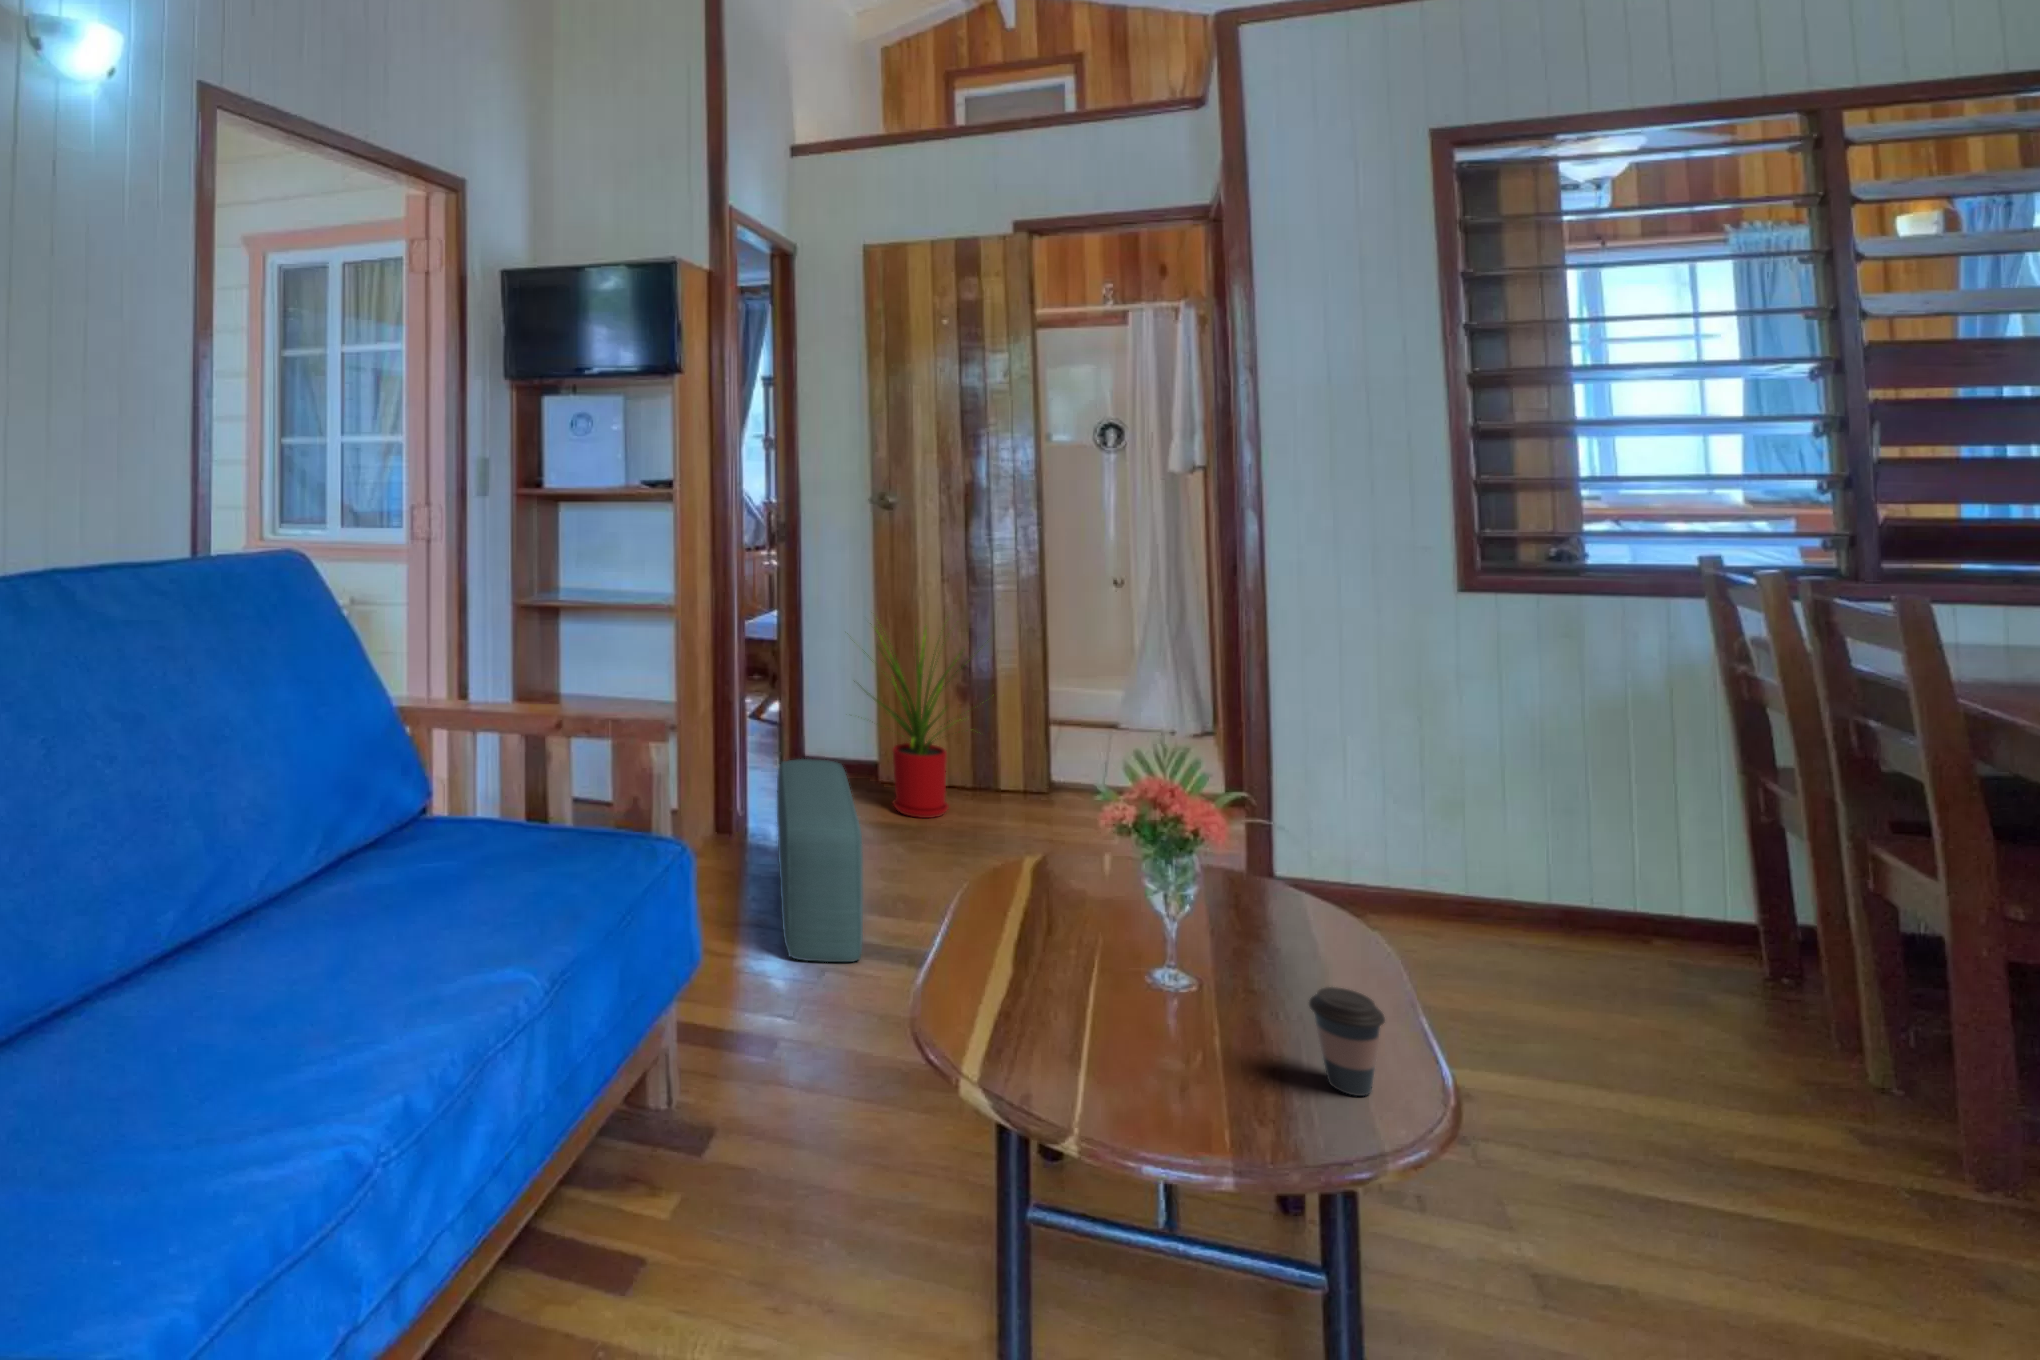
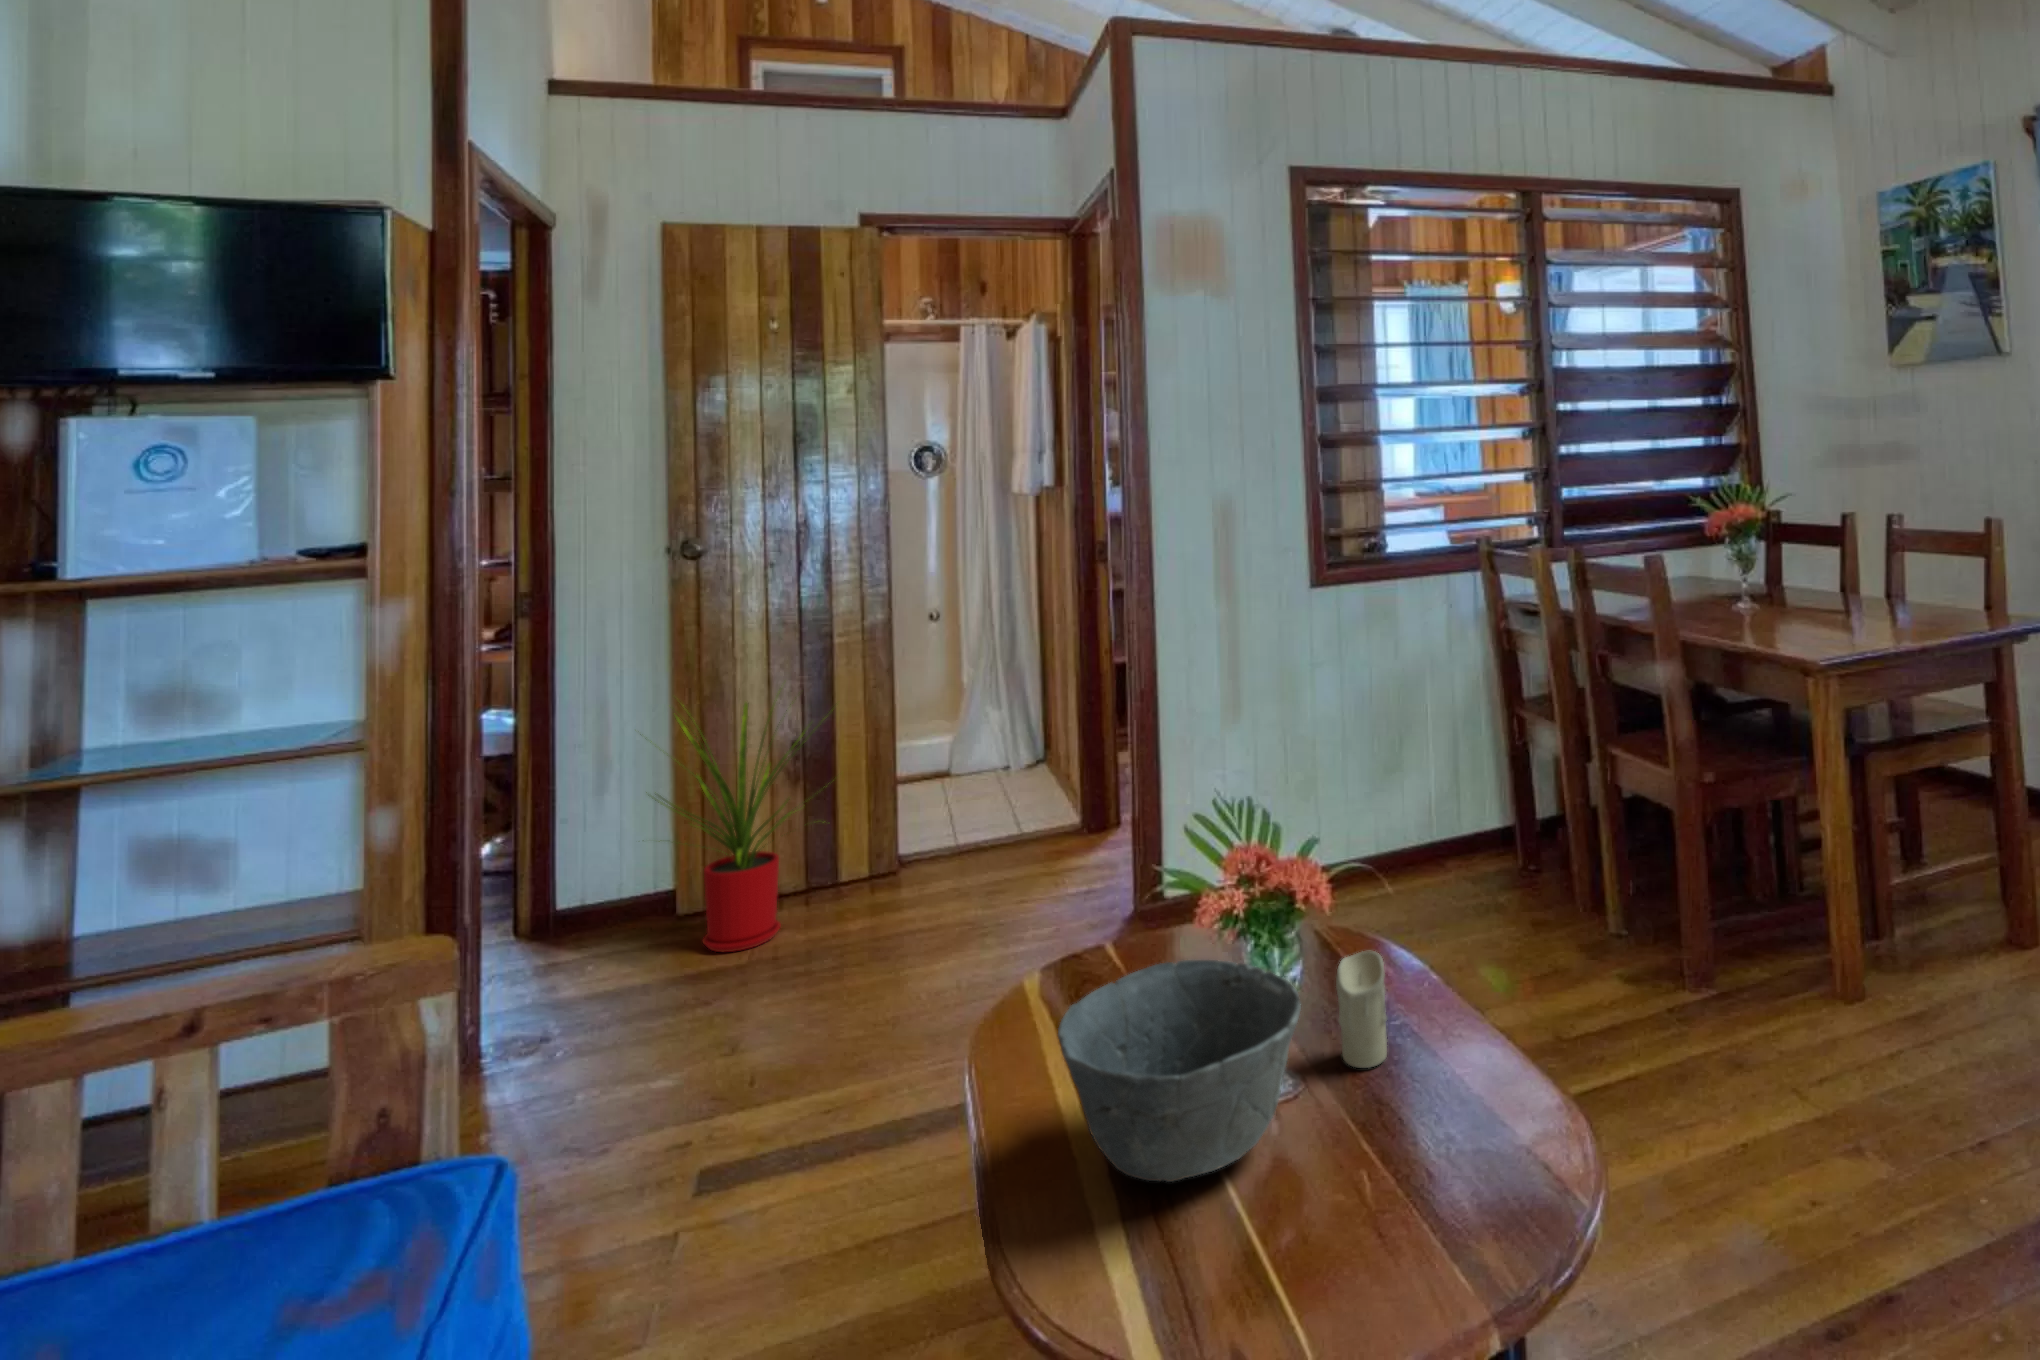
pouf: present [777,759,863,962] -> none [551,913,717,1227]
bowl: none [989,863,1199,1025] -> present [1058,960,1301,1182]
candle: none [1270,916,1324,1021] -> present [1336,951,1387,1068]
coffee cup: present [1309,987,1385,1096] -> none [1416,1019,1486,1136]

